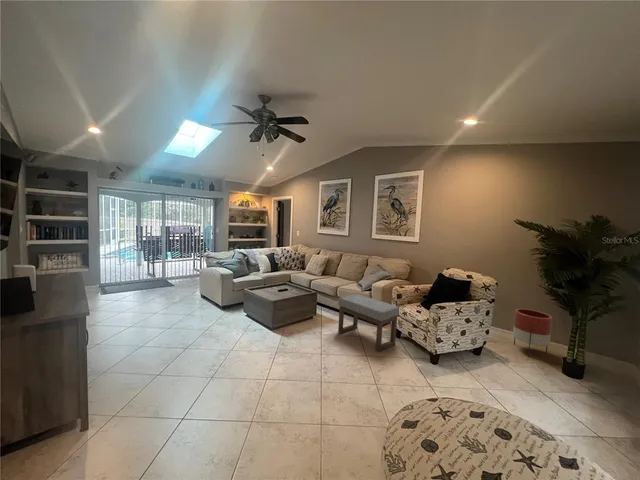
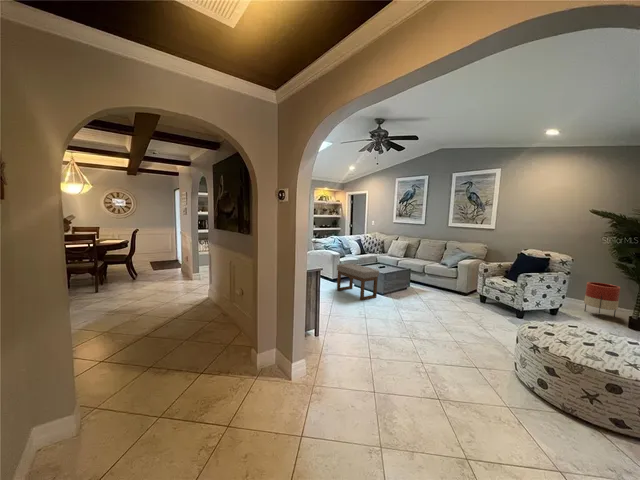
ottoman: present [338,294,399,352] -> present [337,263,379,300]

